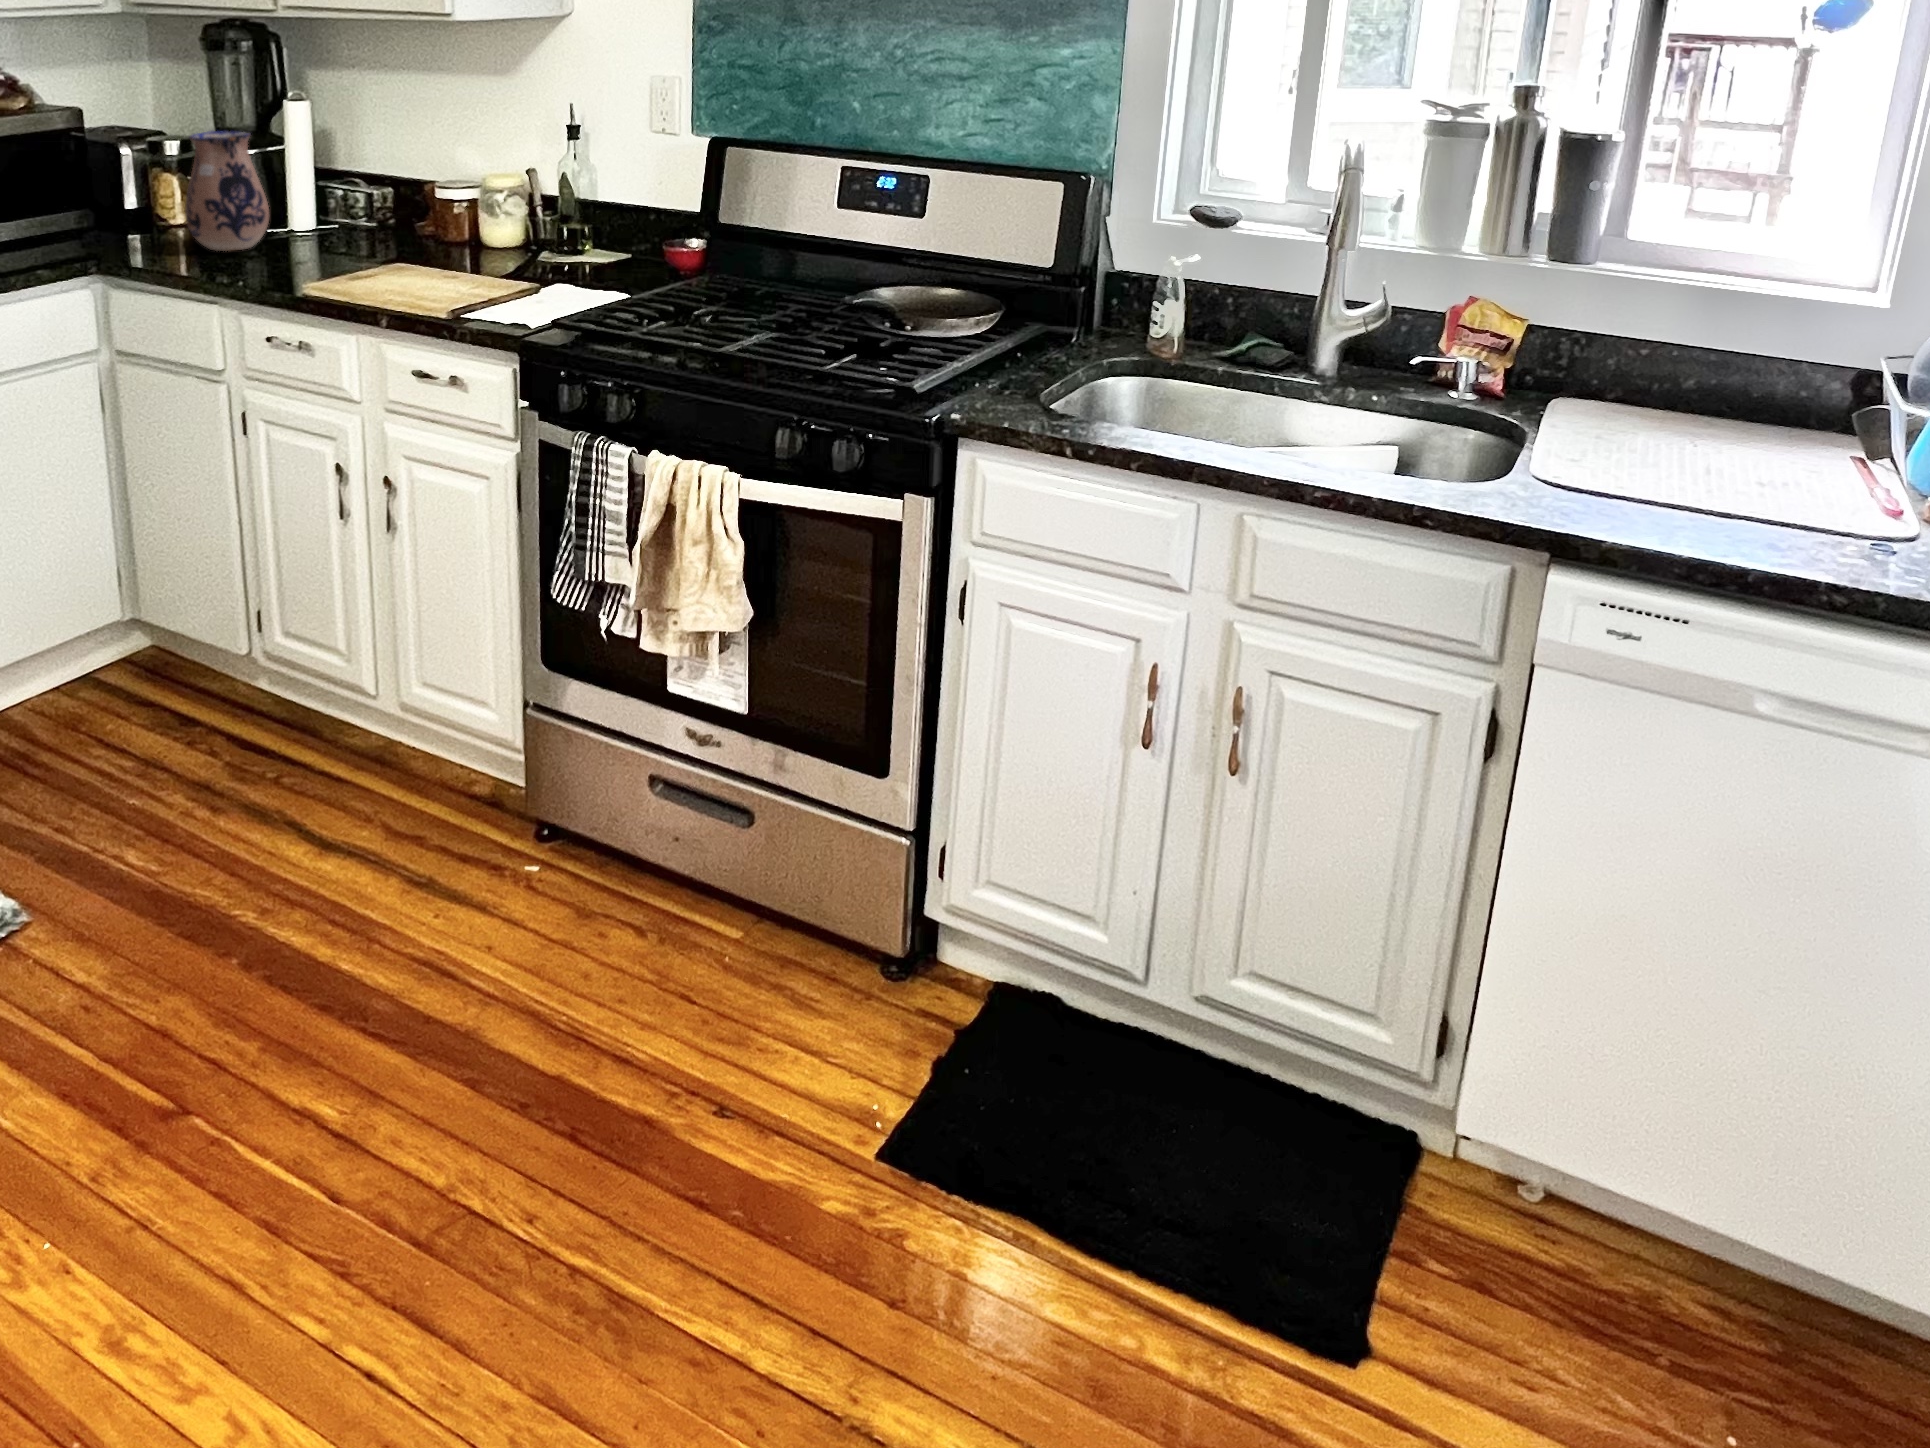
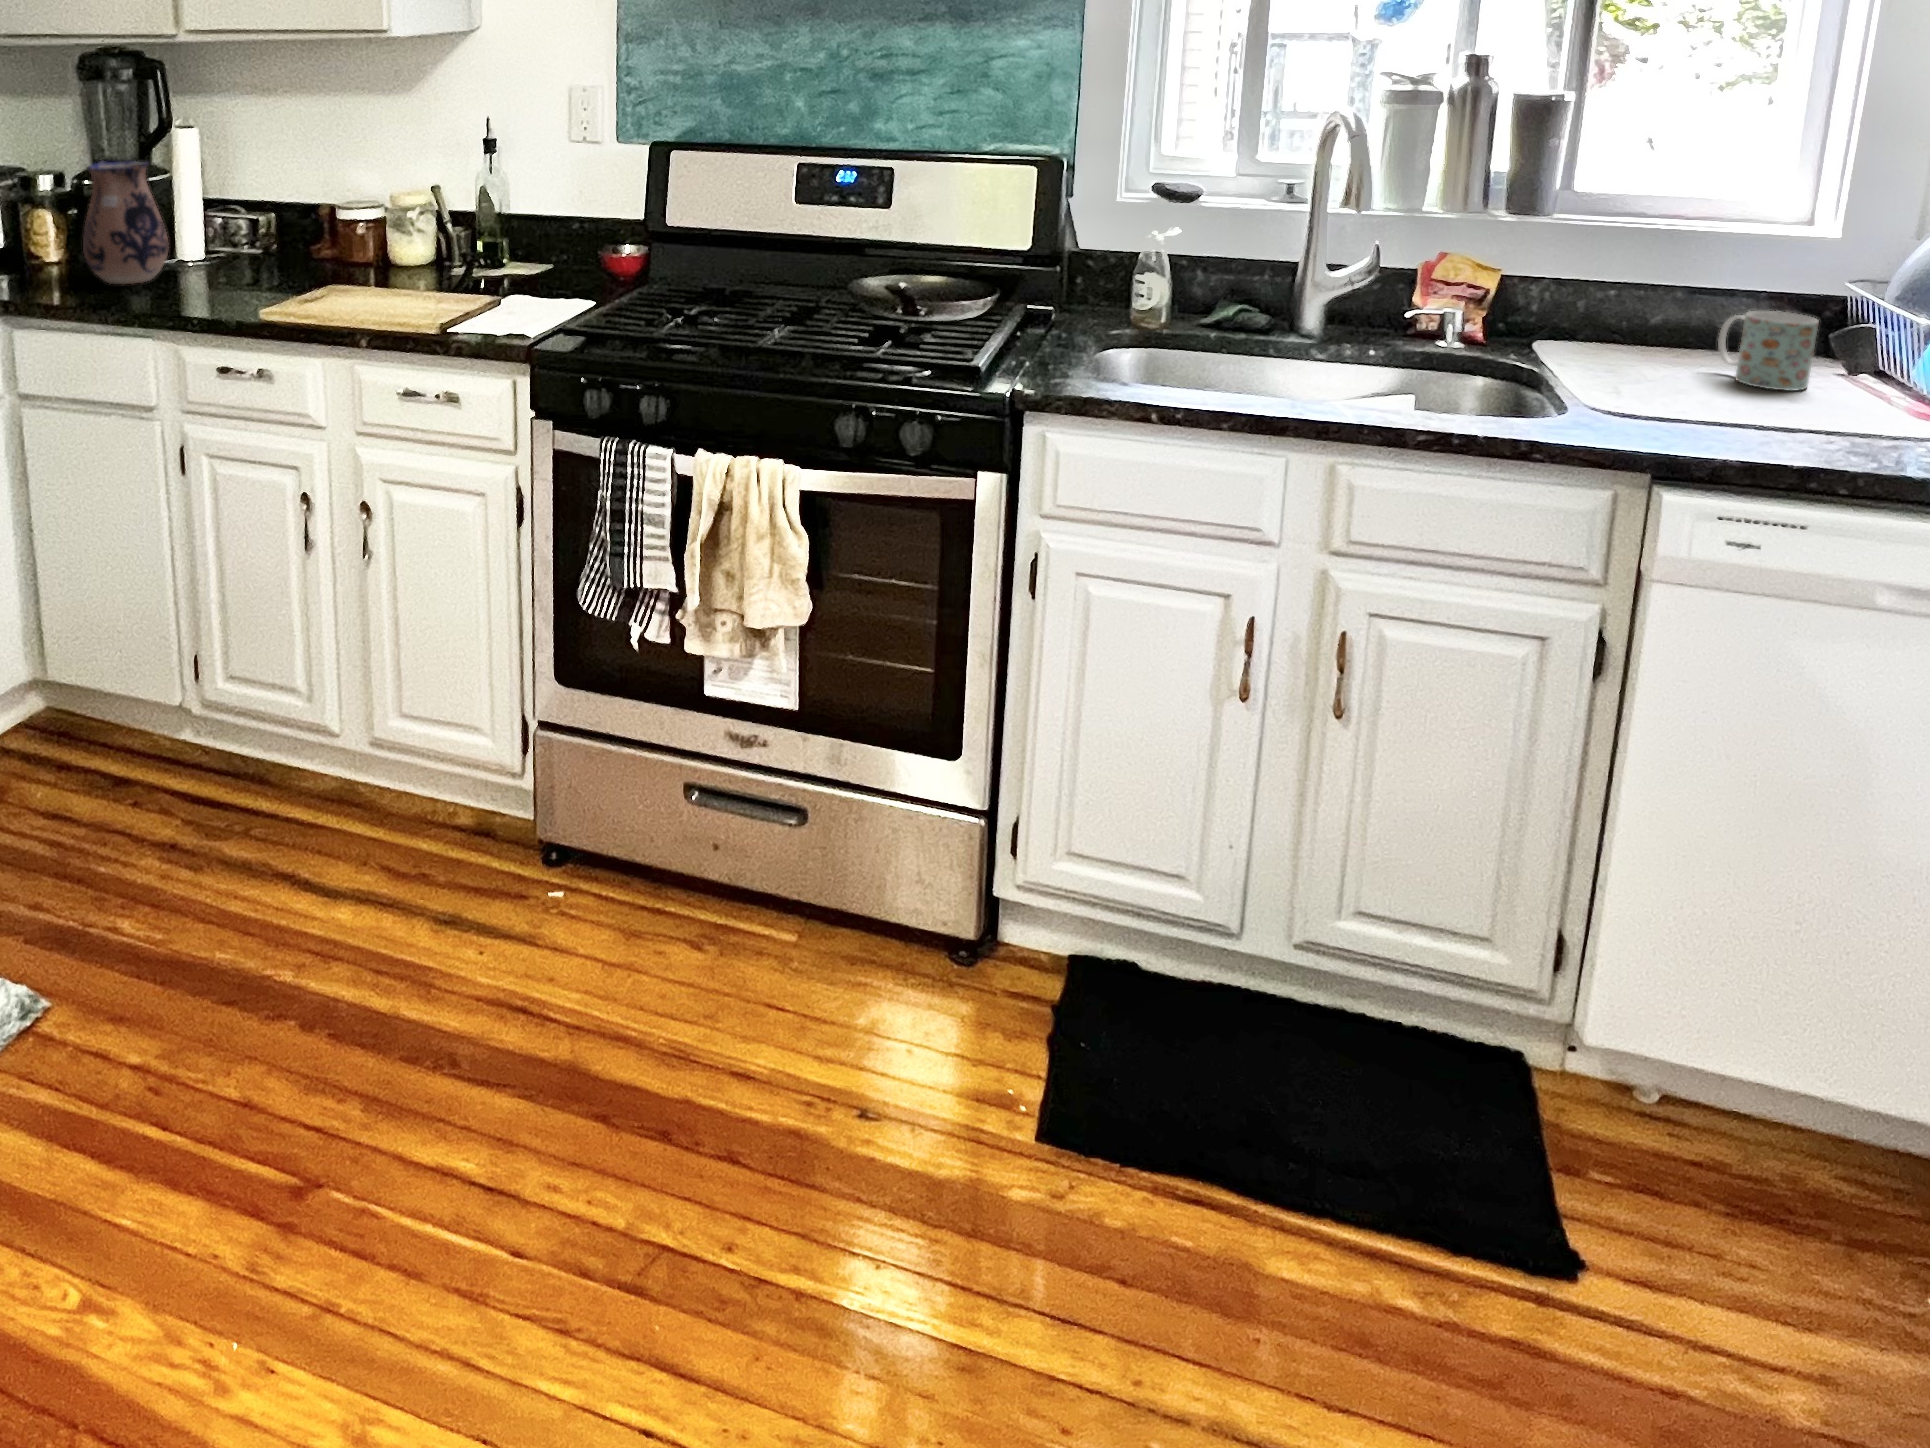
mug: none [1724,382,1819,472] -> present [1718,311,1819,391]

